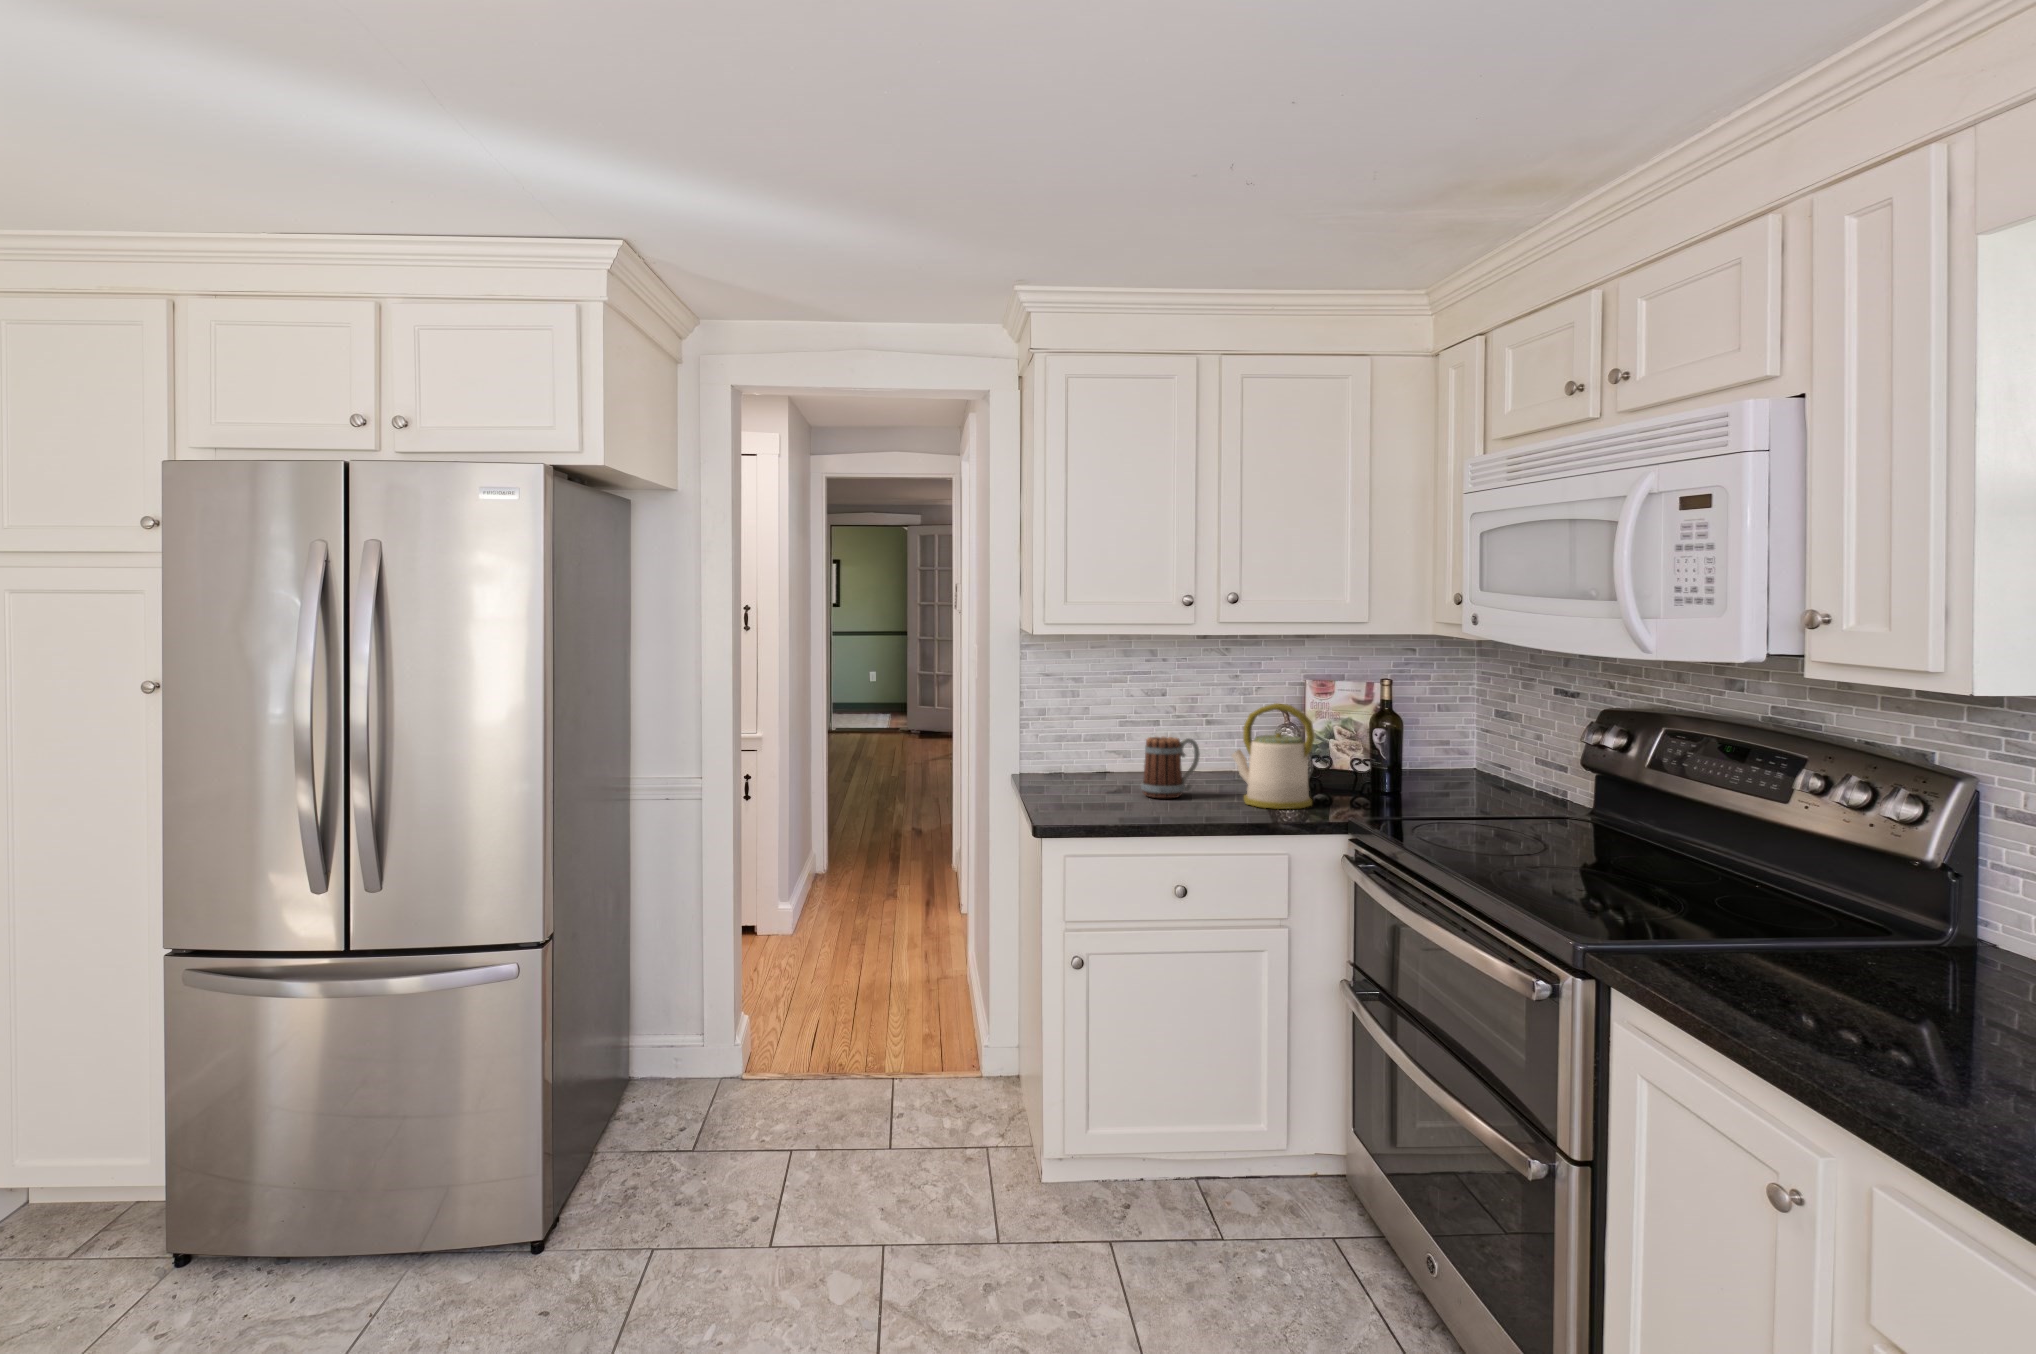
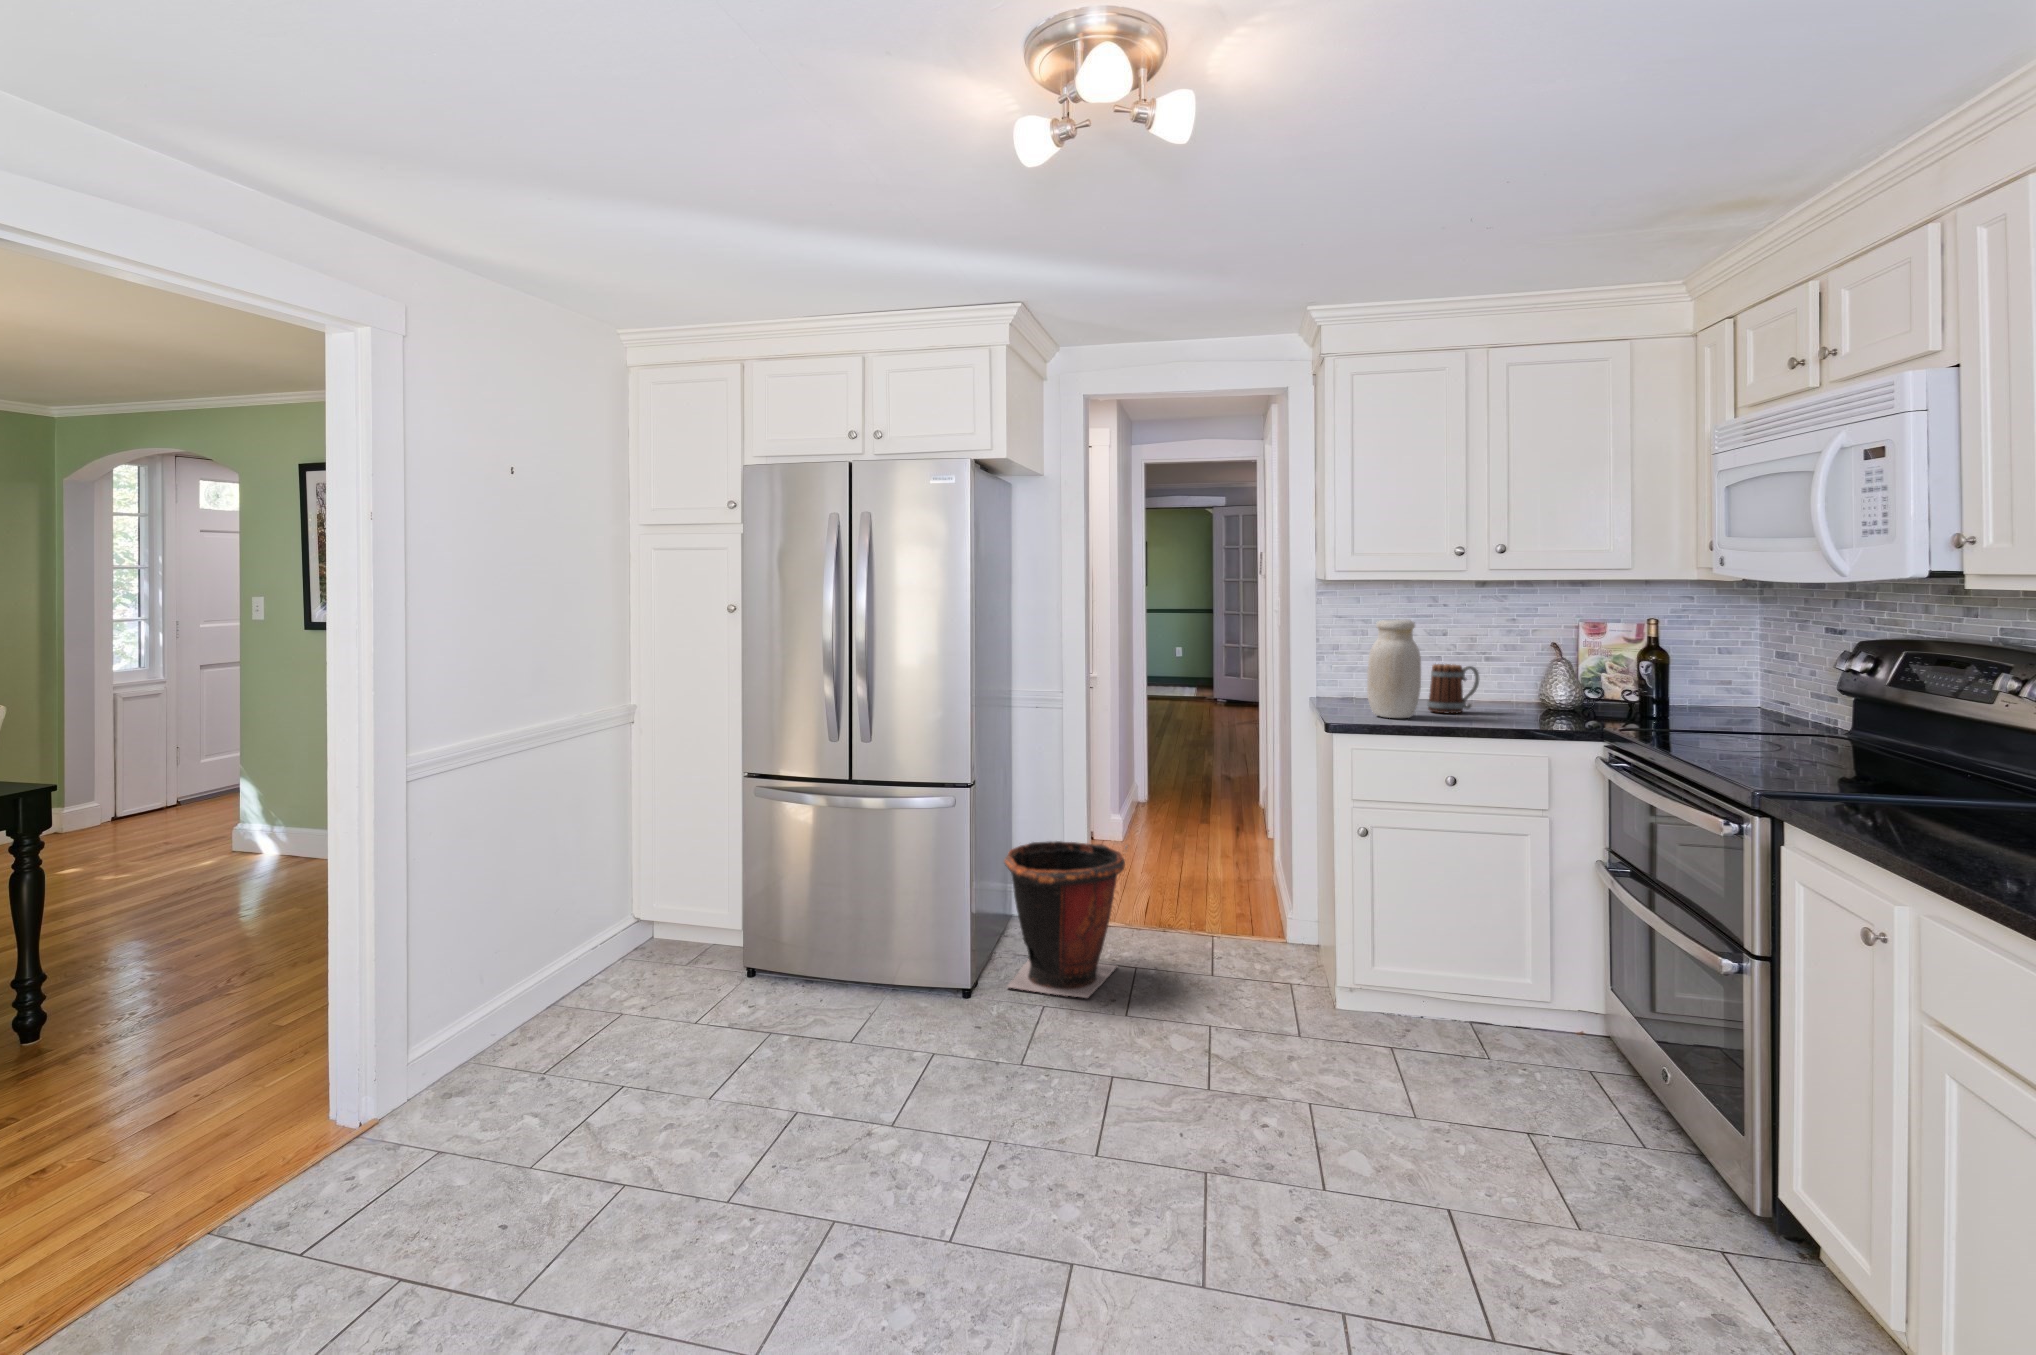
jar: none [1072,687,1135,812] -> present [1367,620,1421,718]
kettle: present [1232,703,1315,809] -> none [1507,635,1582,722]
waste bin: none [597,974,774,1218] -> present [1004,841,1127,998]

